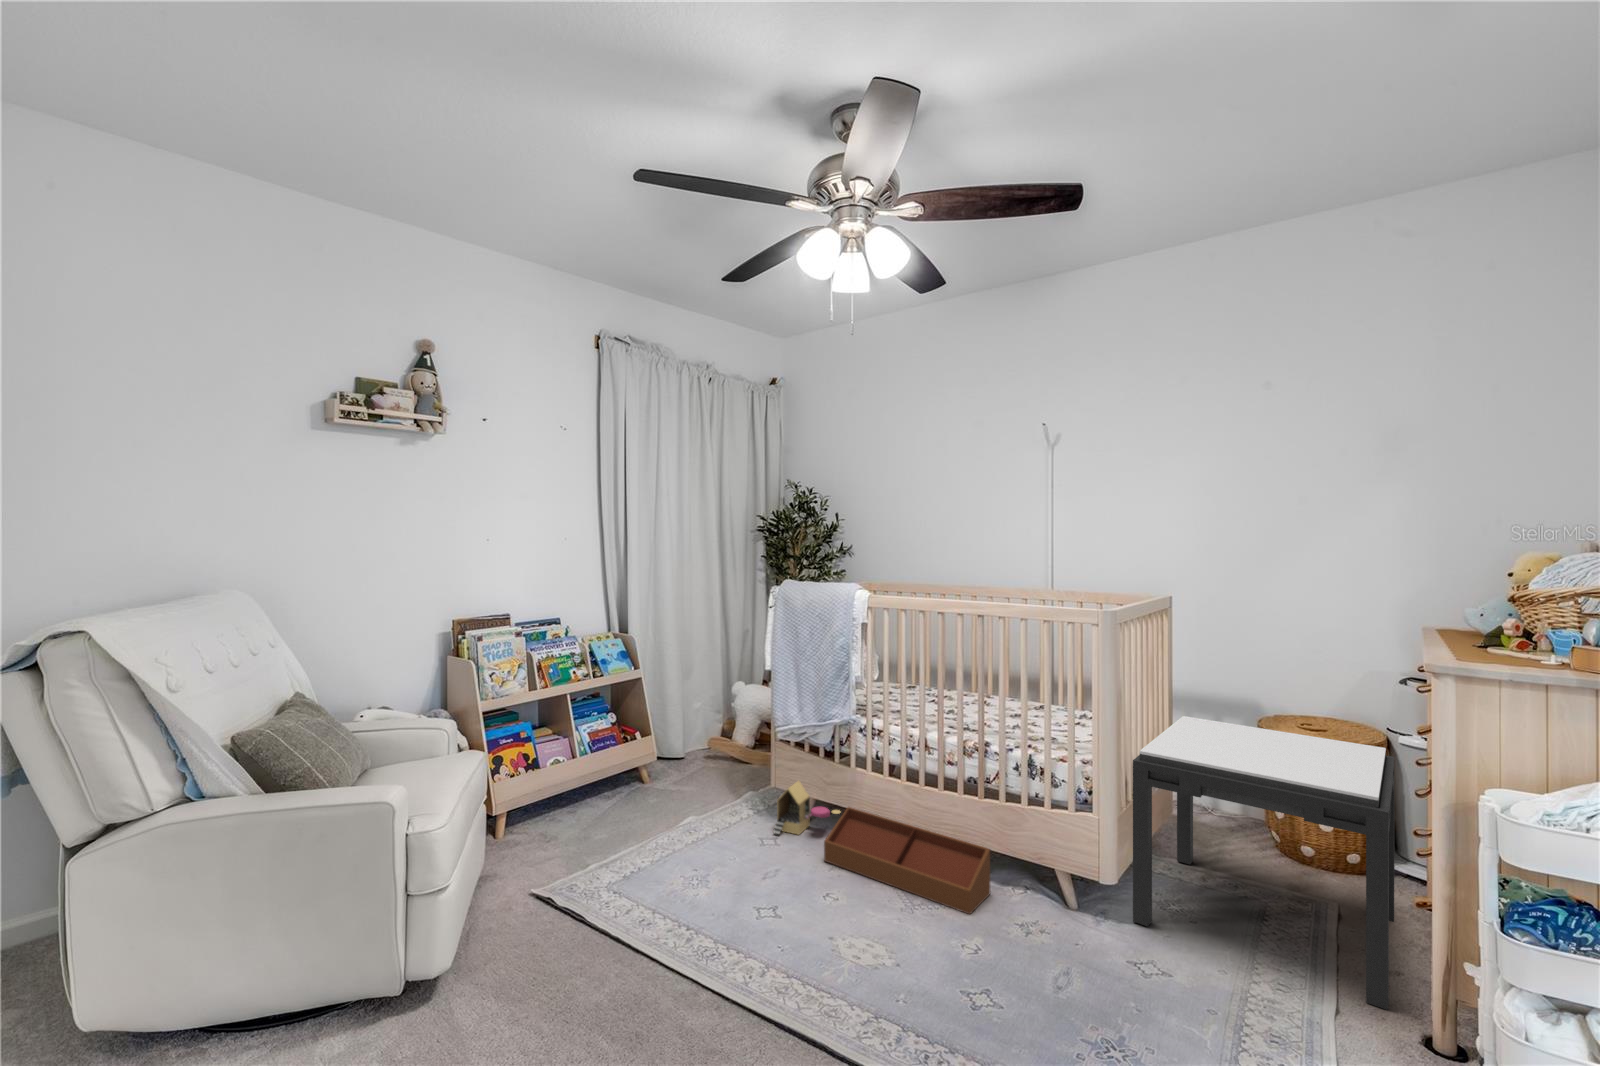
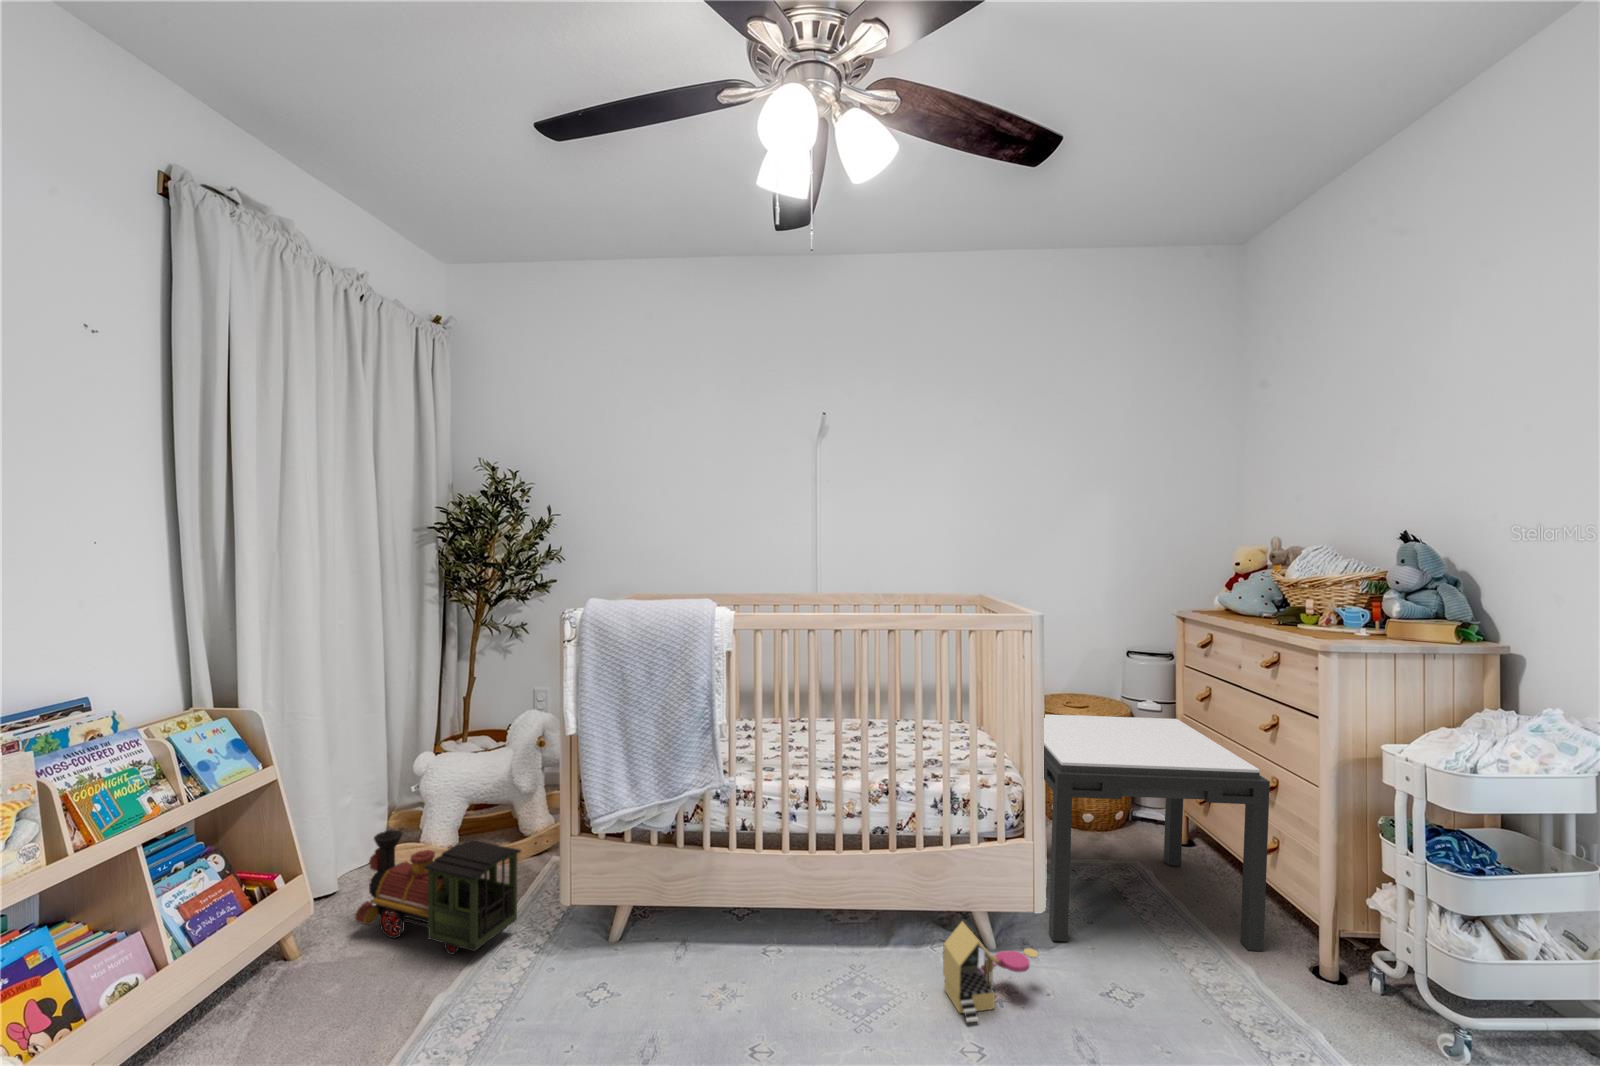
toy train: none [680,722,756,802] -> present [355,830,521,954]
toy house: present [773,781,841,835] -> present [943,922,1038,1022]
storage bin: present [824,807,991,914] -> none [706,905,928,999]

